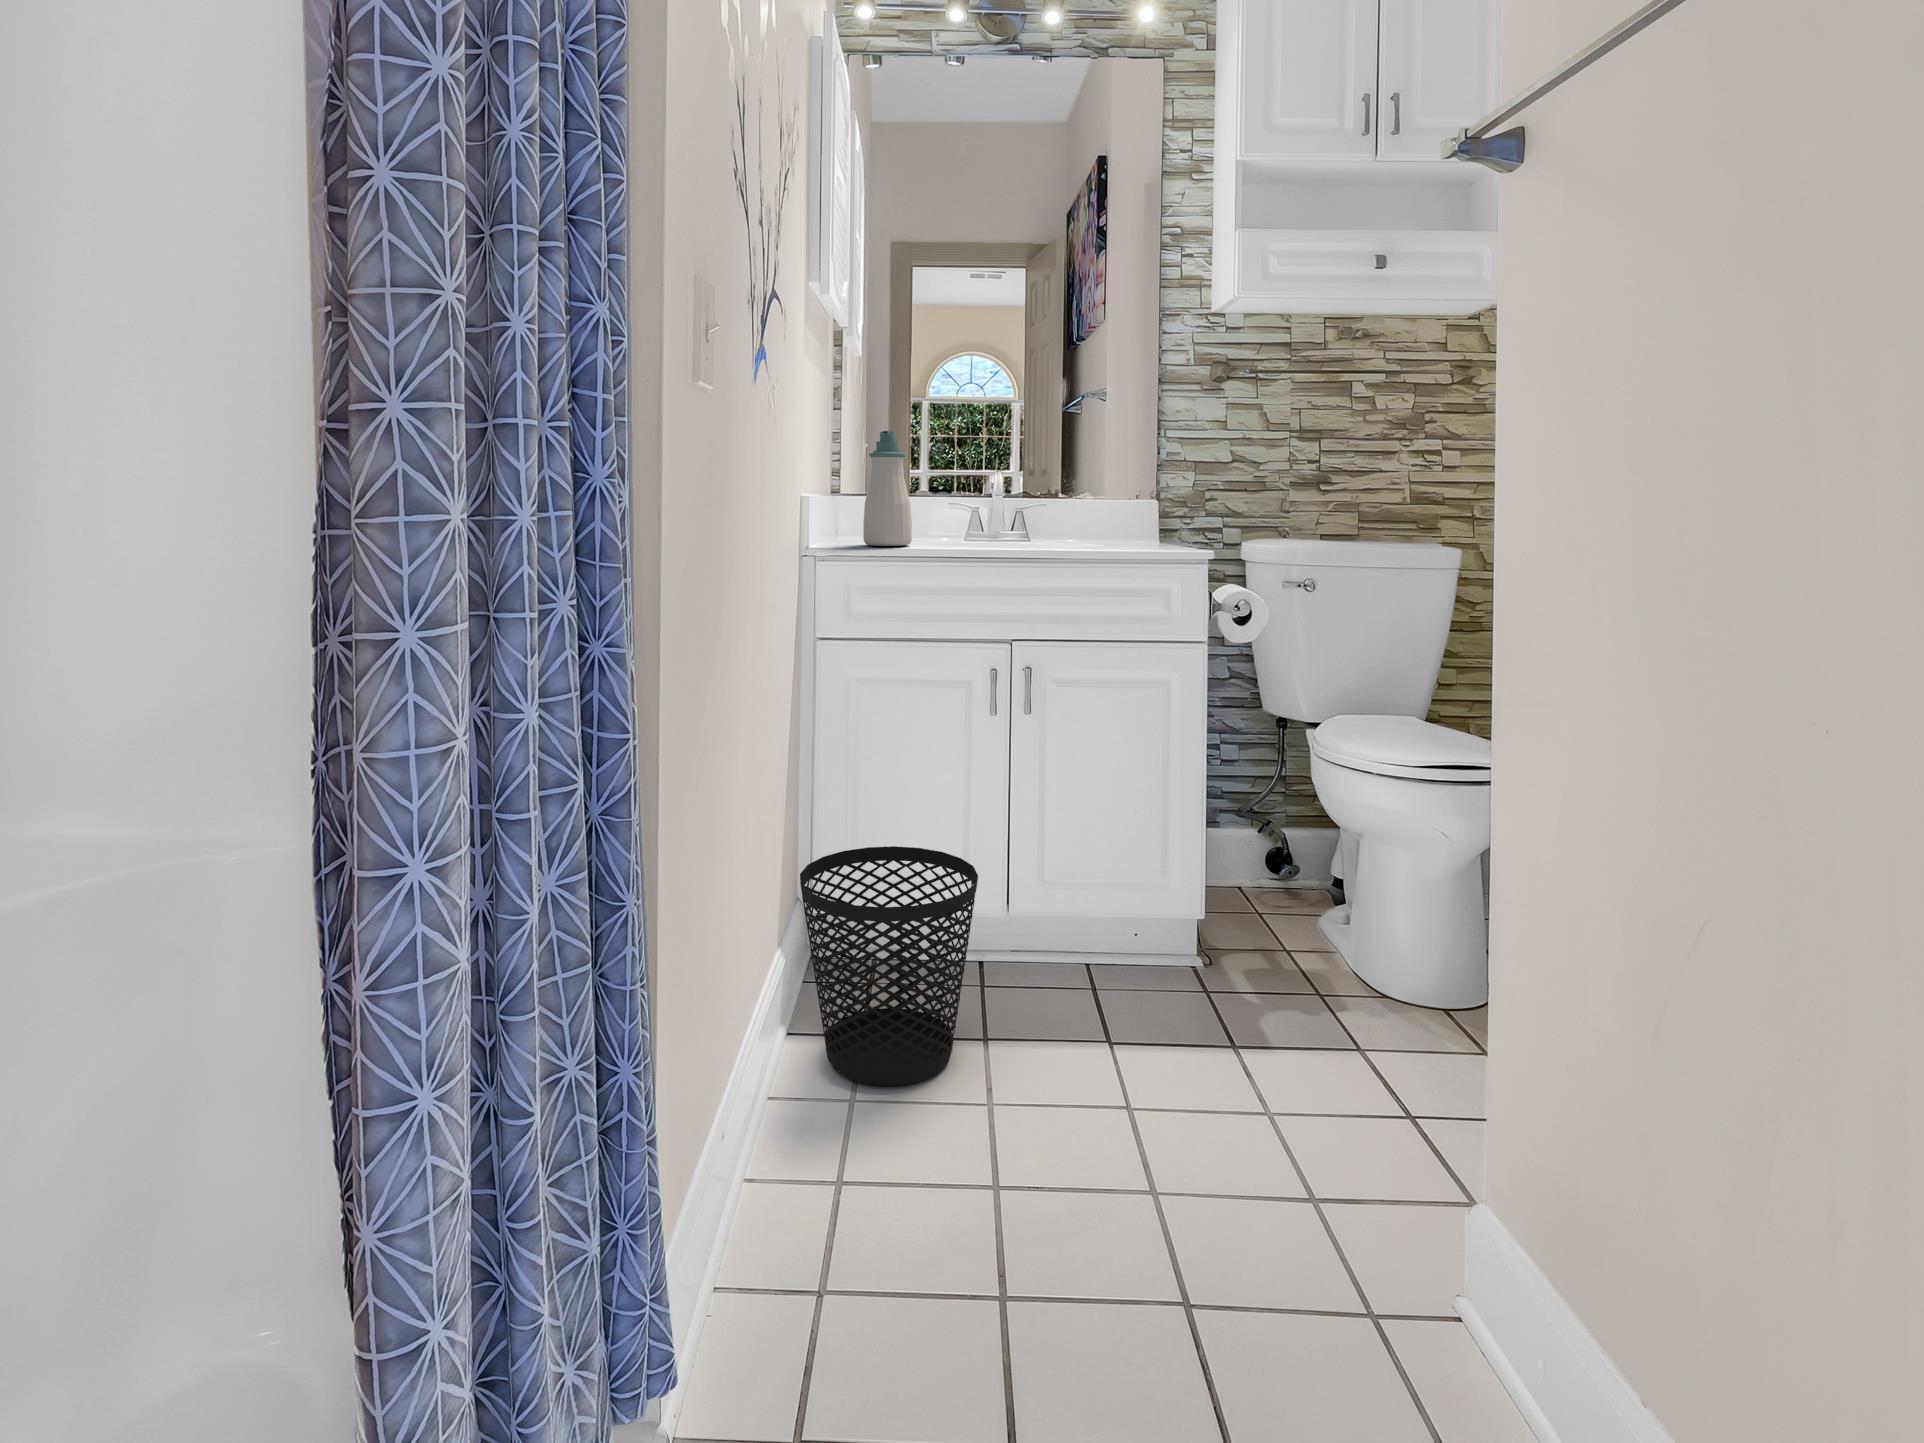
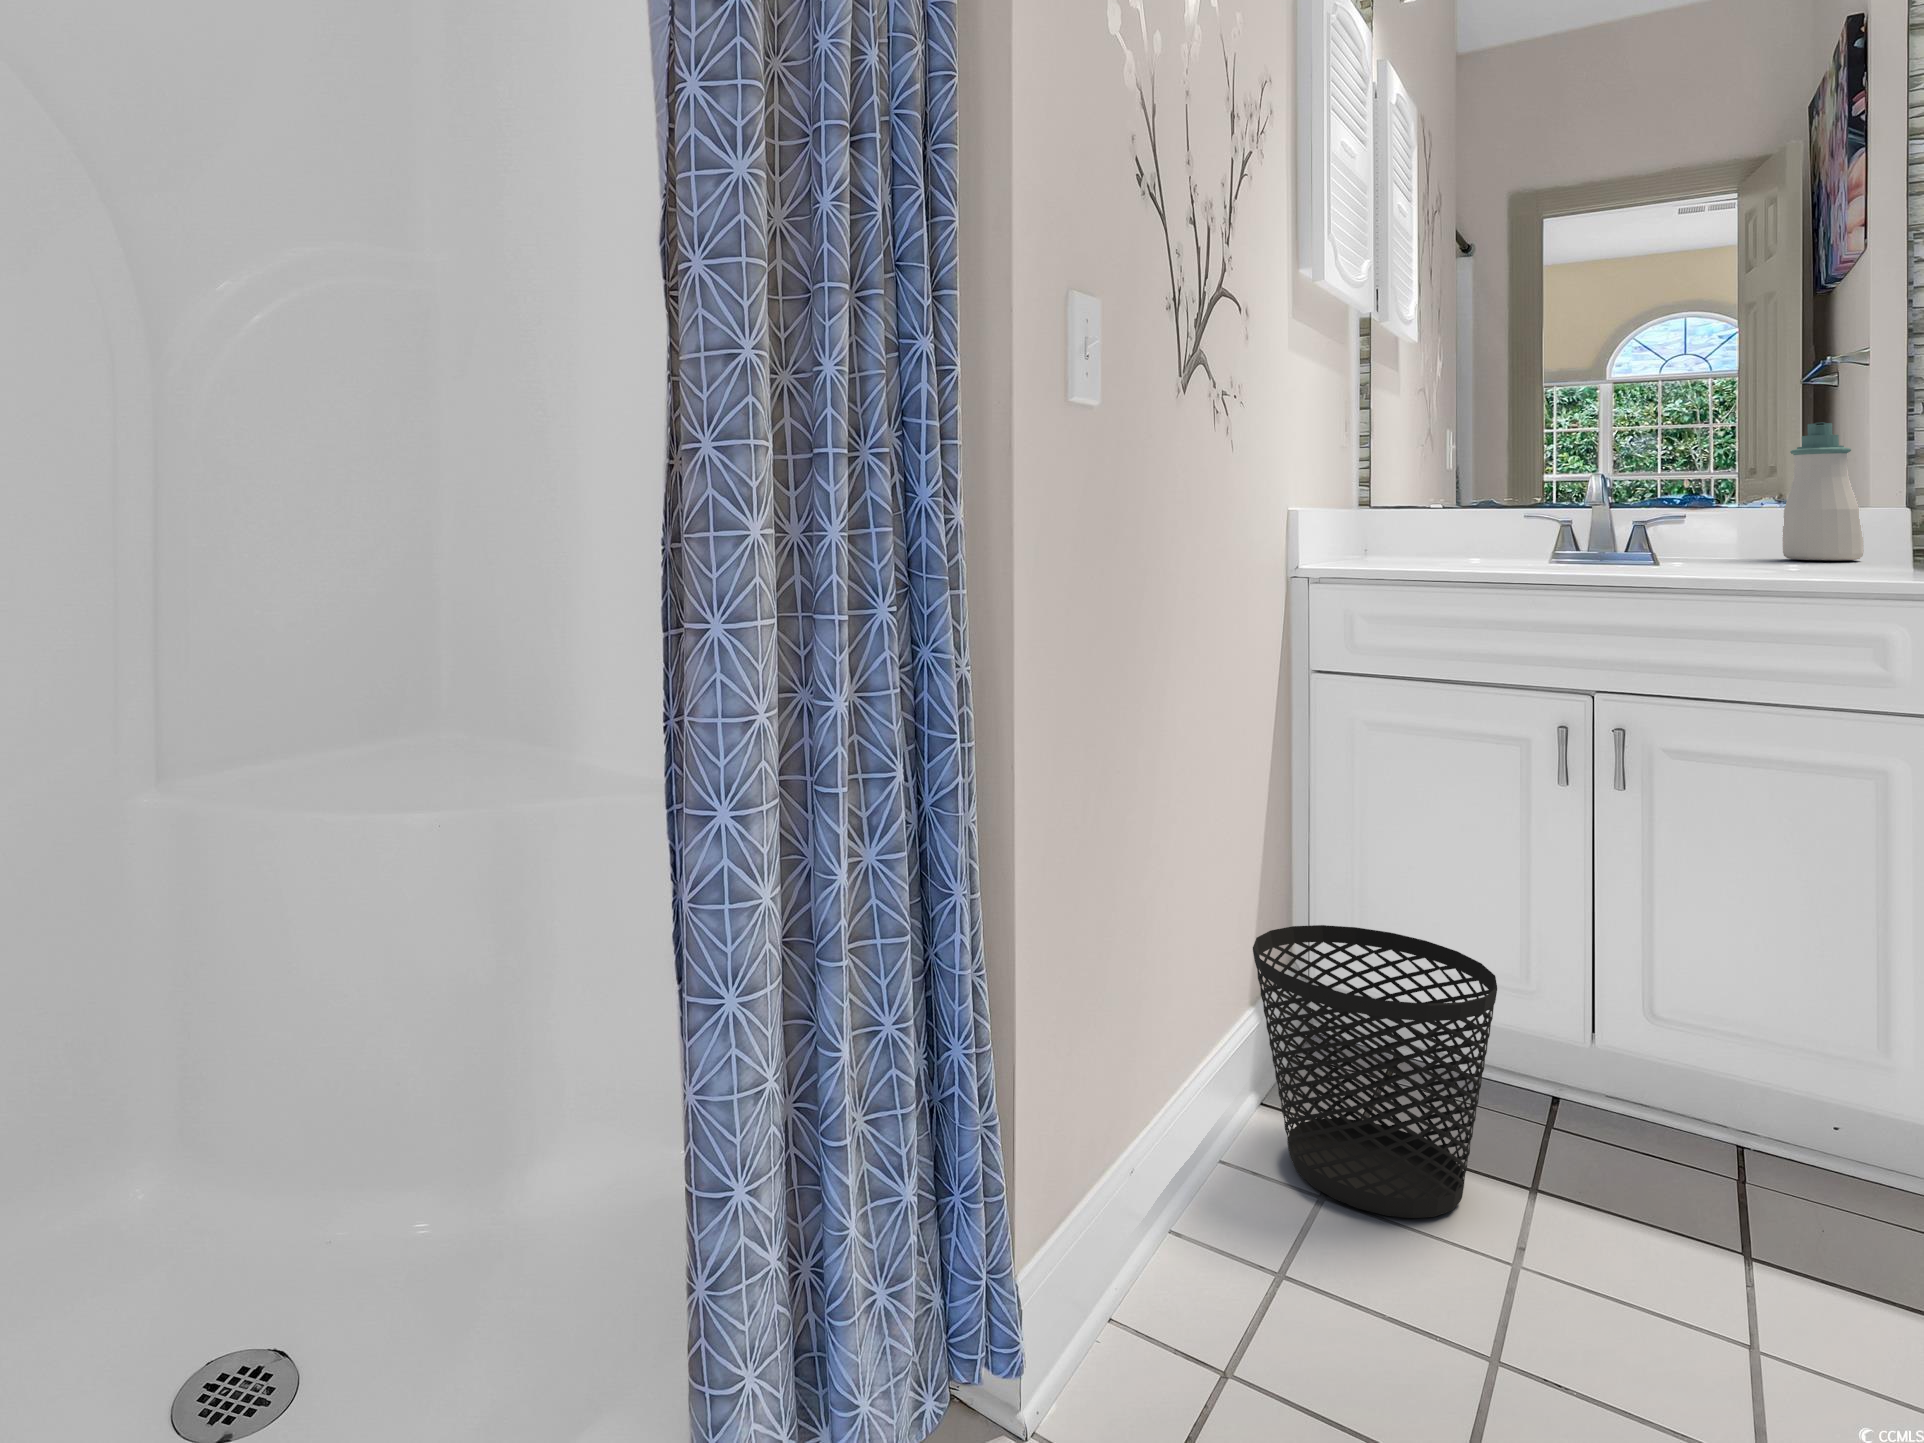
soap bottle: present [863,431,912,546] -> present [1782,422,1864,560]

